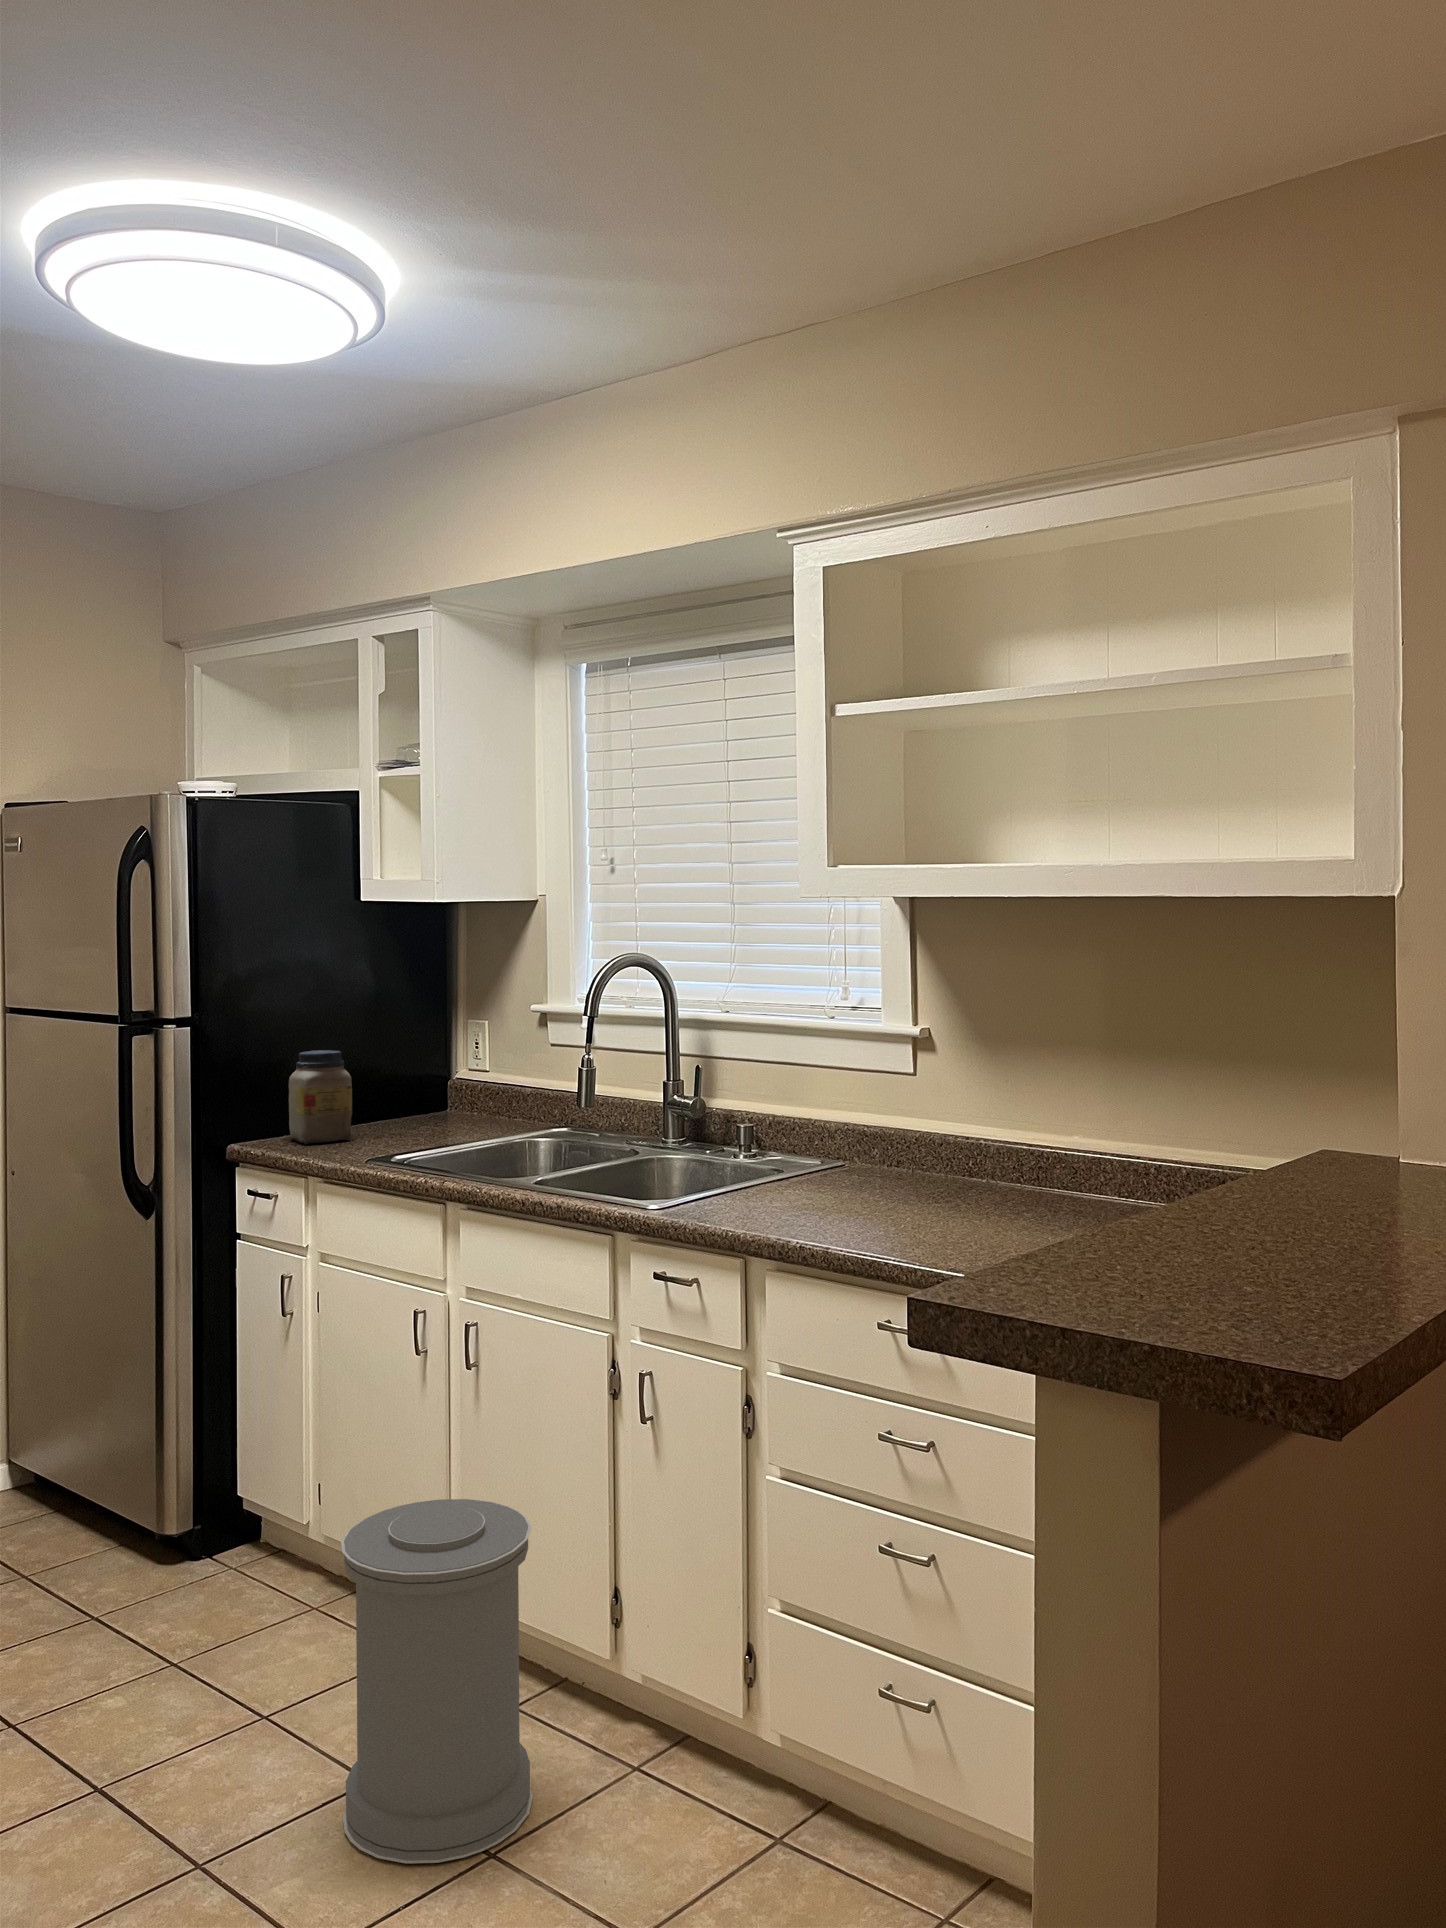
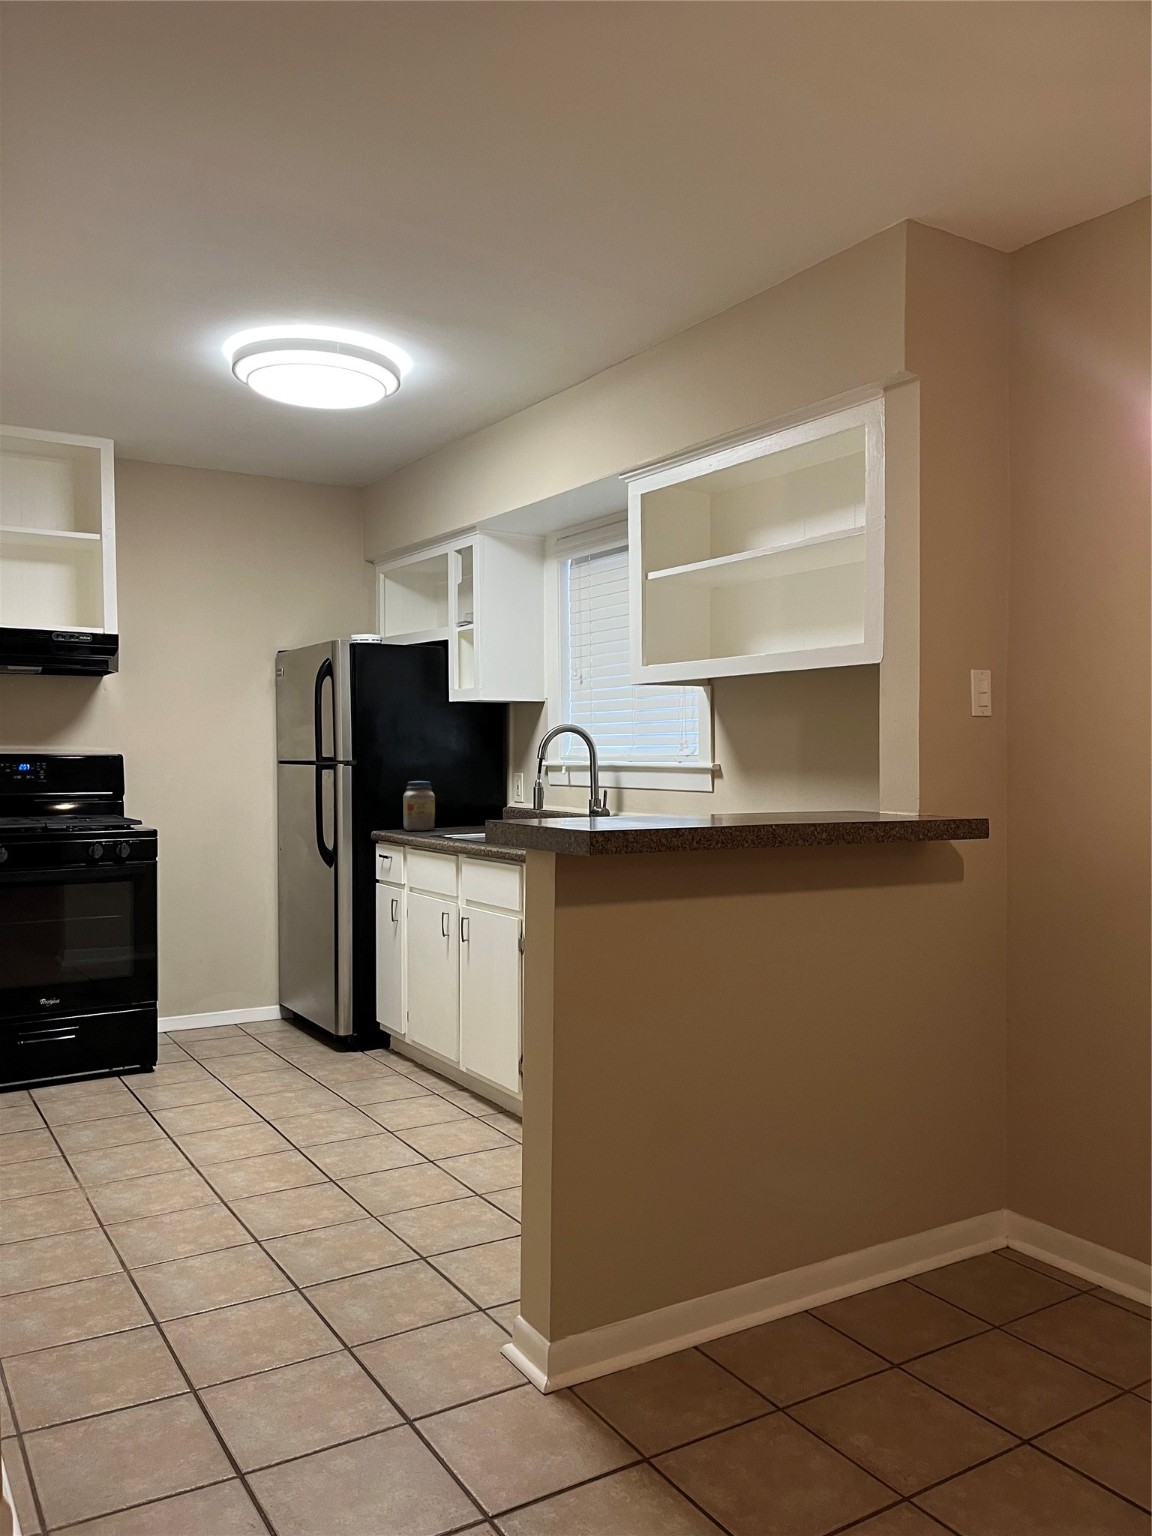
trash can: present [341,1499,533,1863] -> none [364,1001,462,1173]

